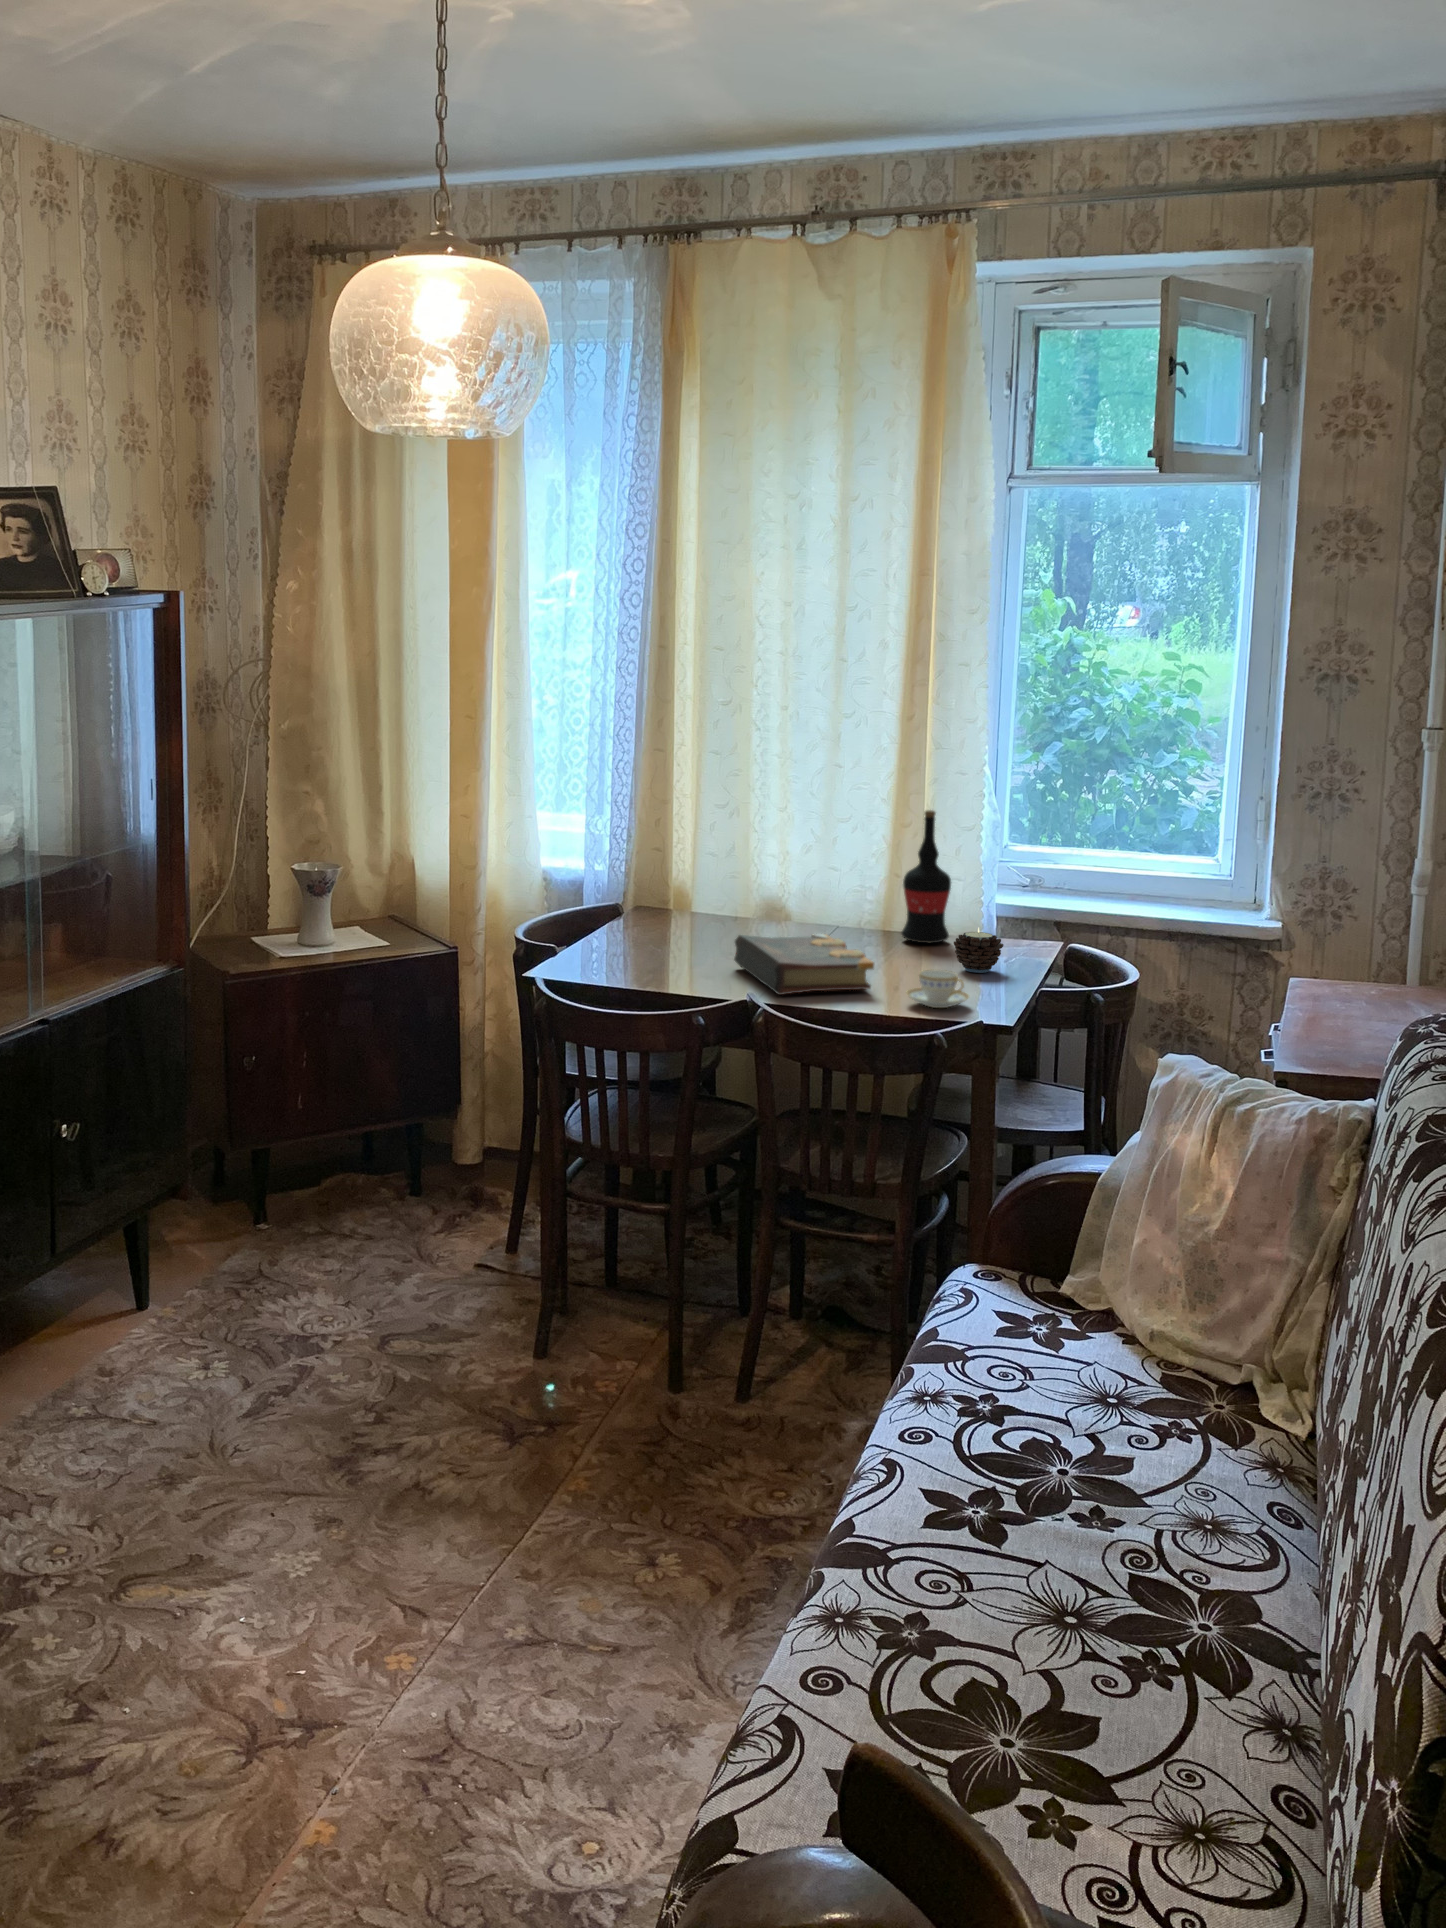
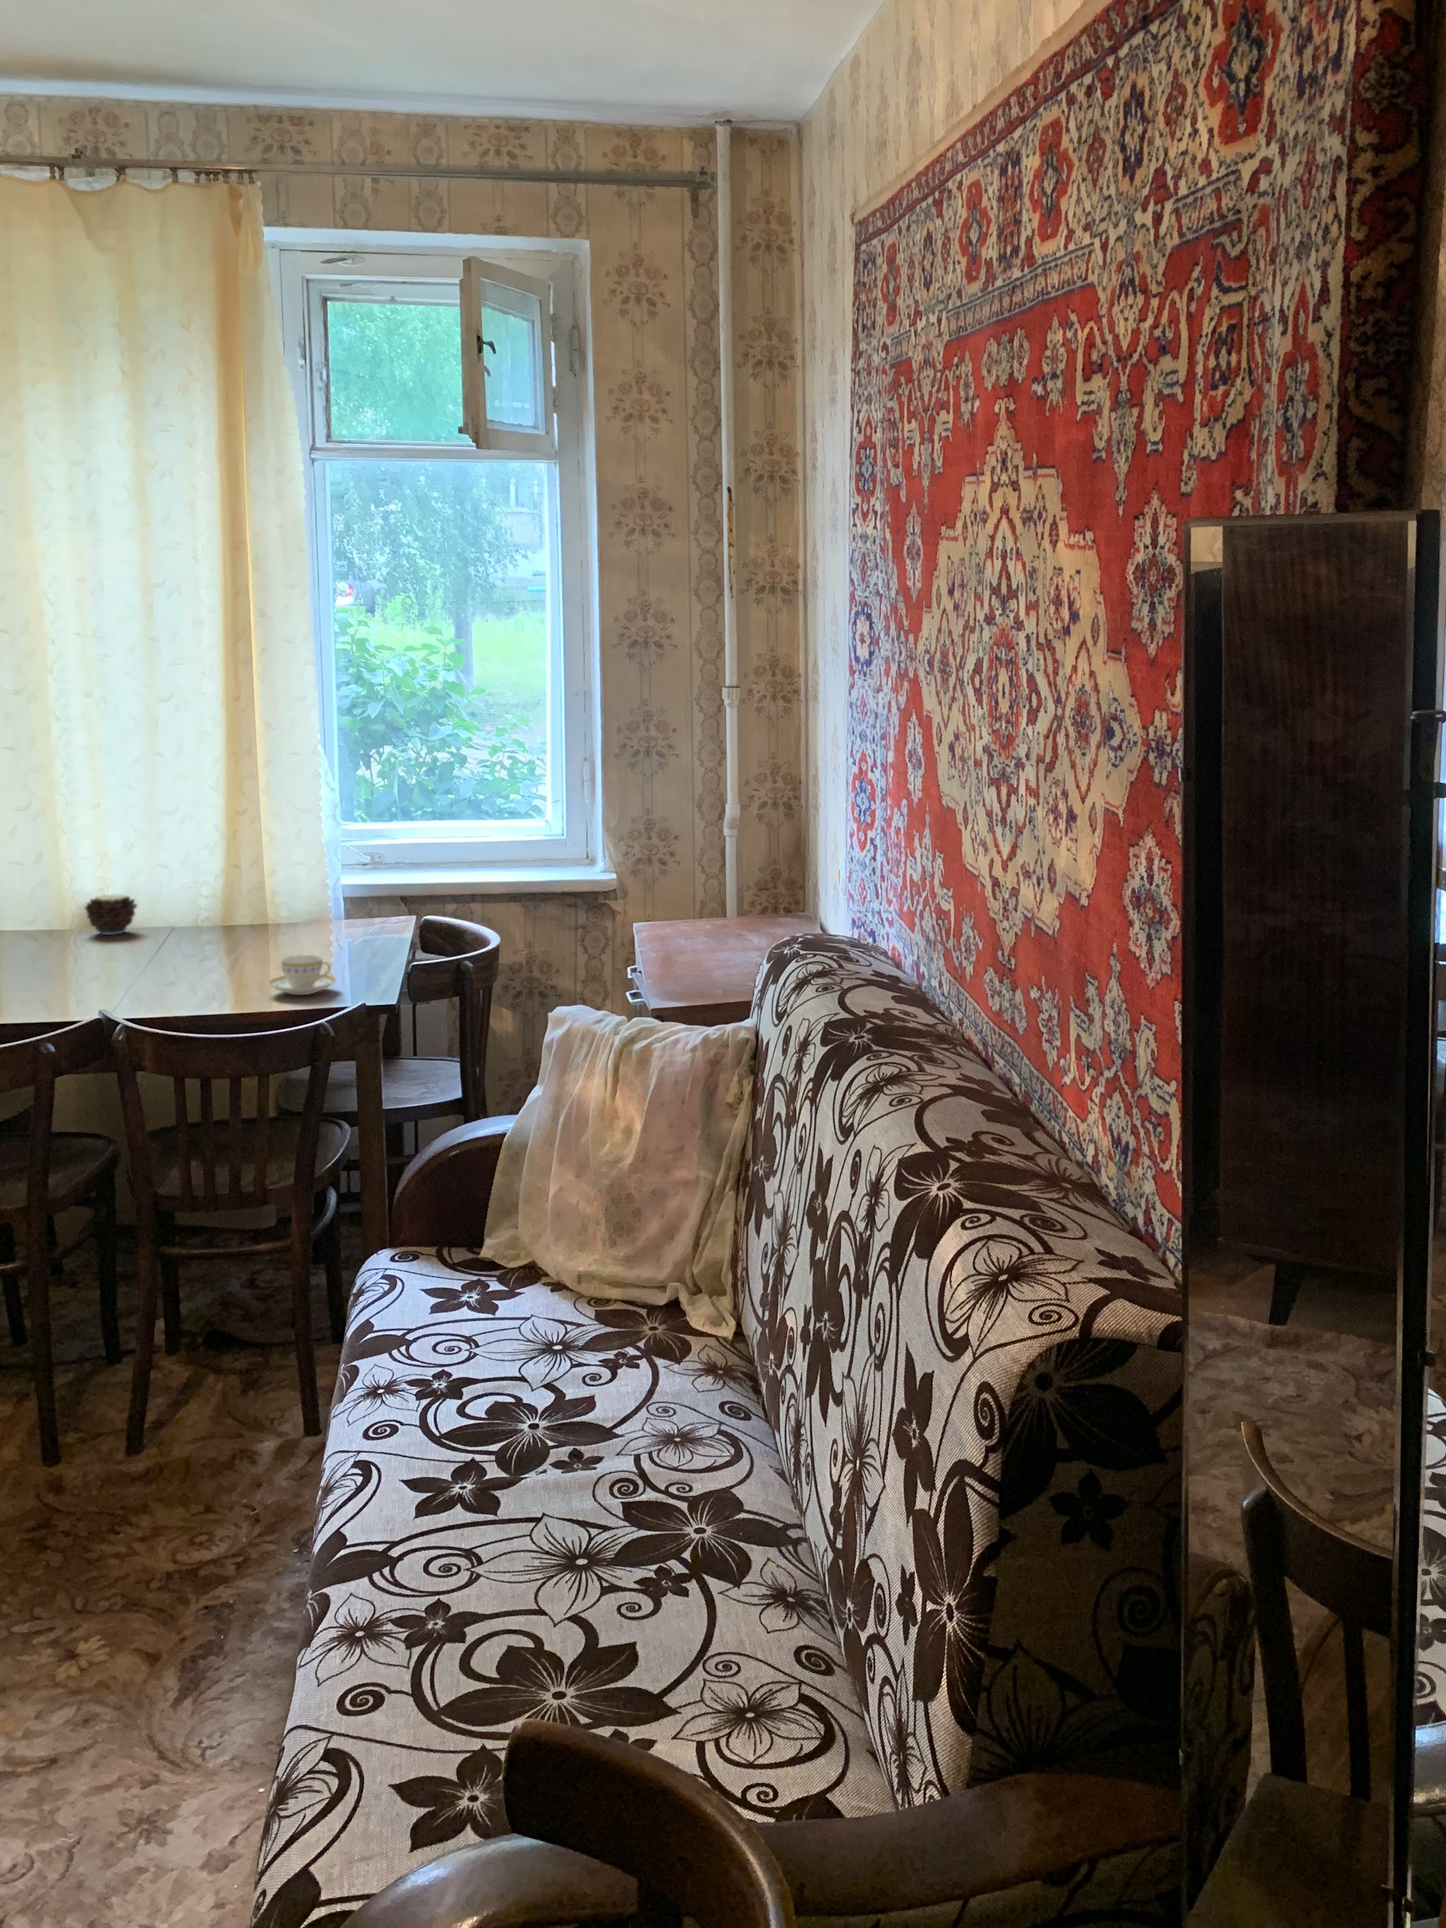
wine bottle: present [901,810,951,943] -> none [236,791,290,932]
candle: present [954,928,1003,973] -> present [85,894,137,935]
book: present [734,934,874,995] -> none [53,932,228,1003]

